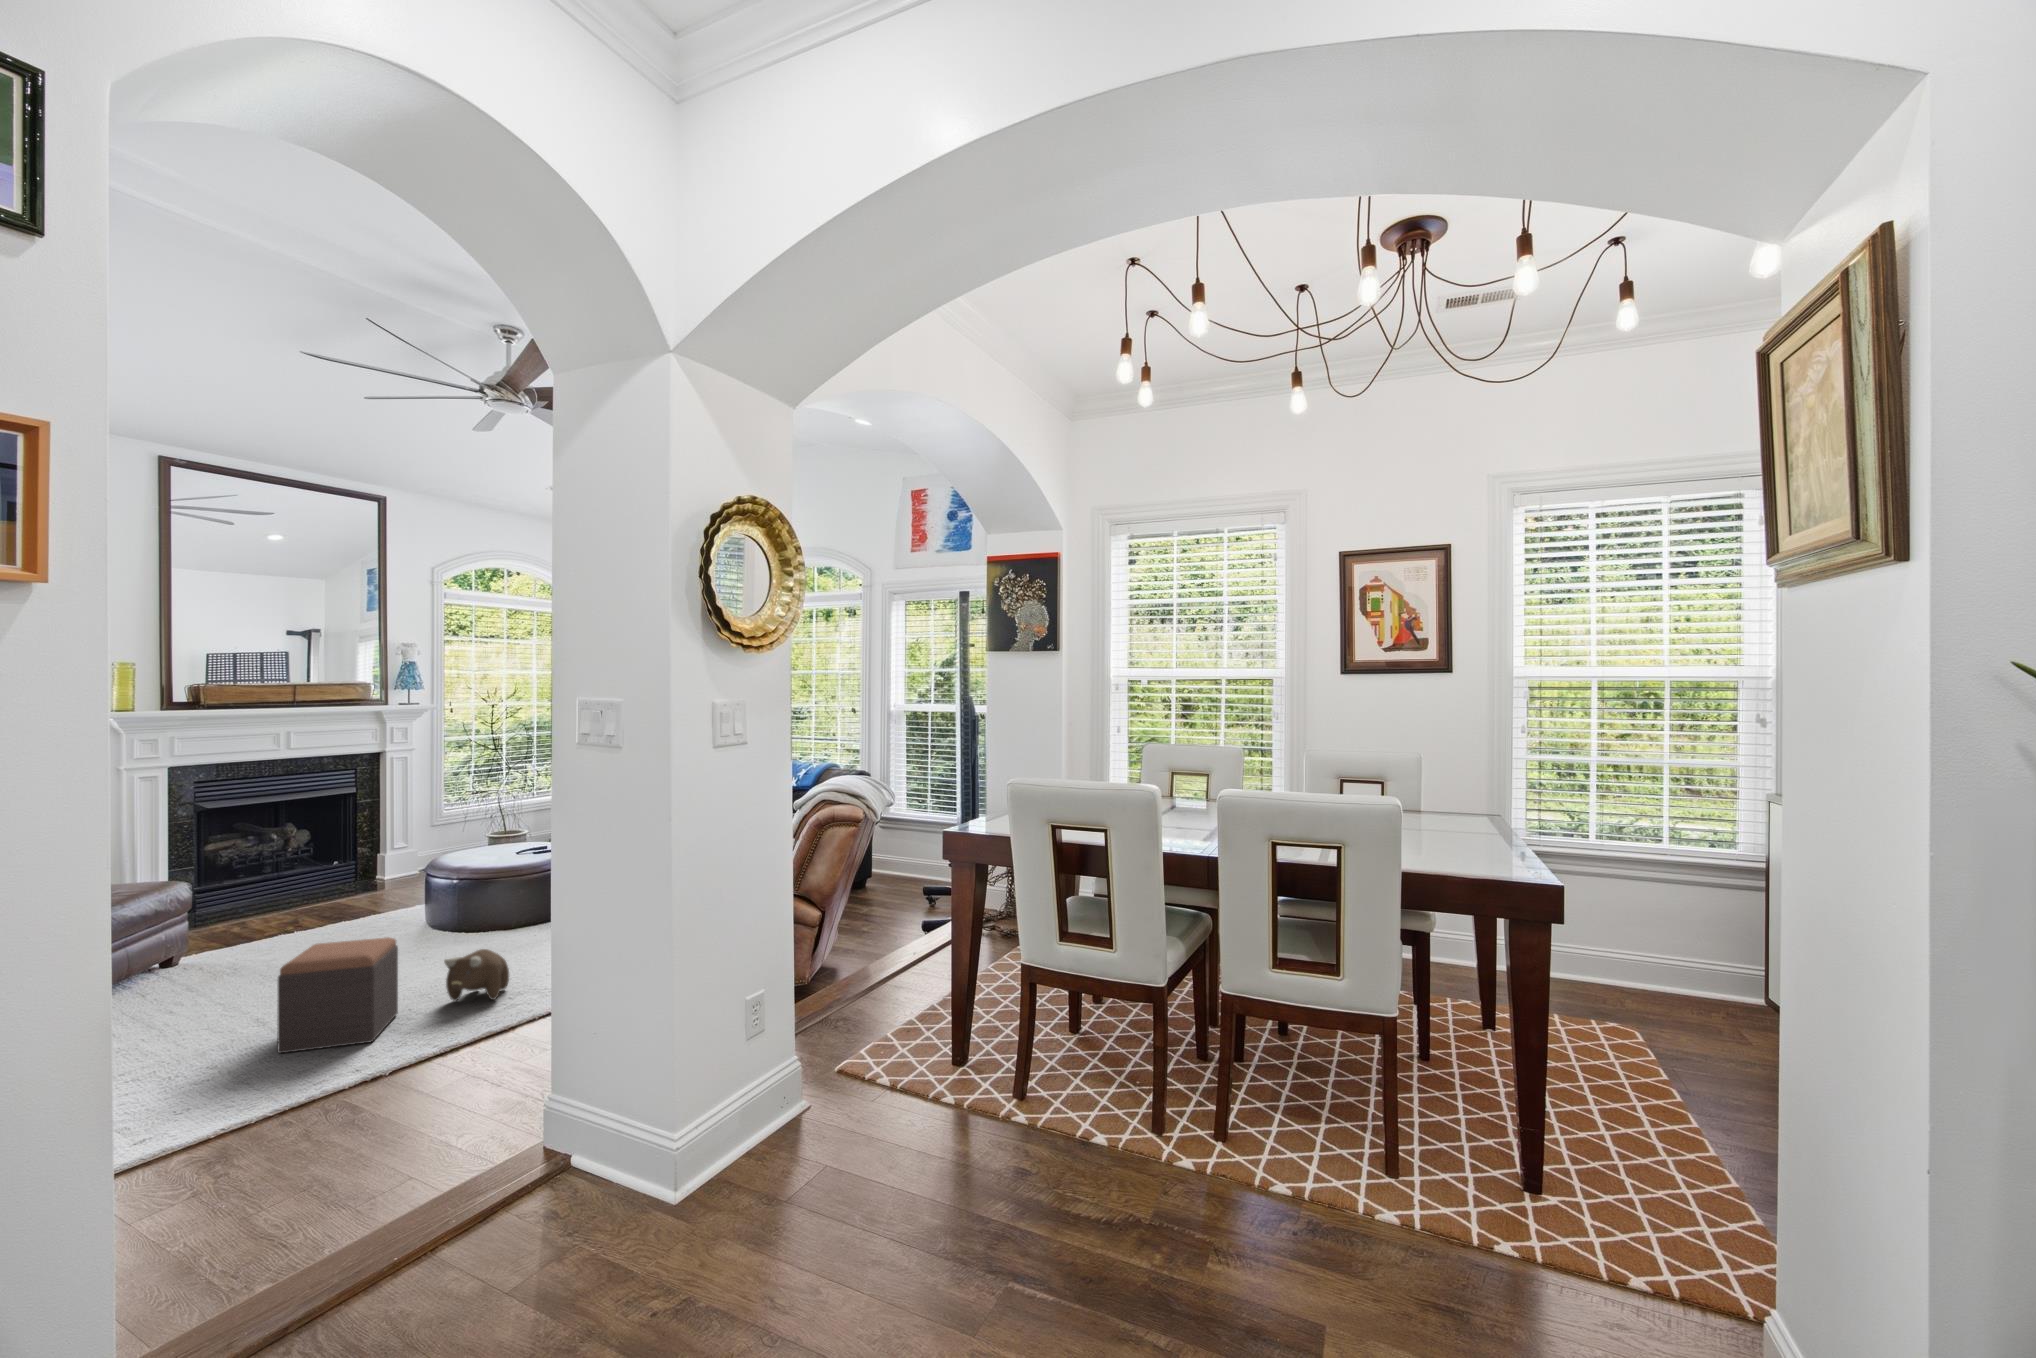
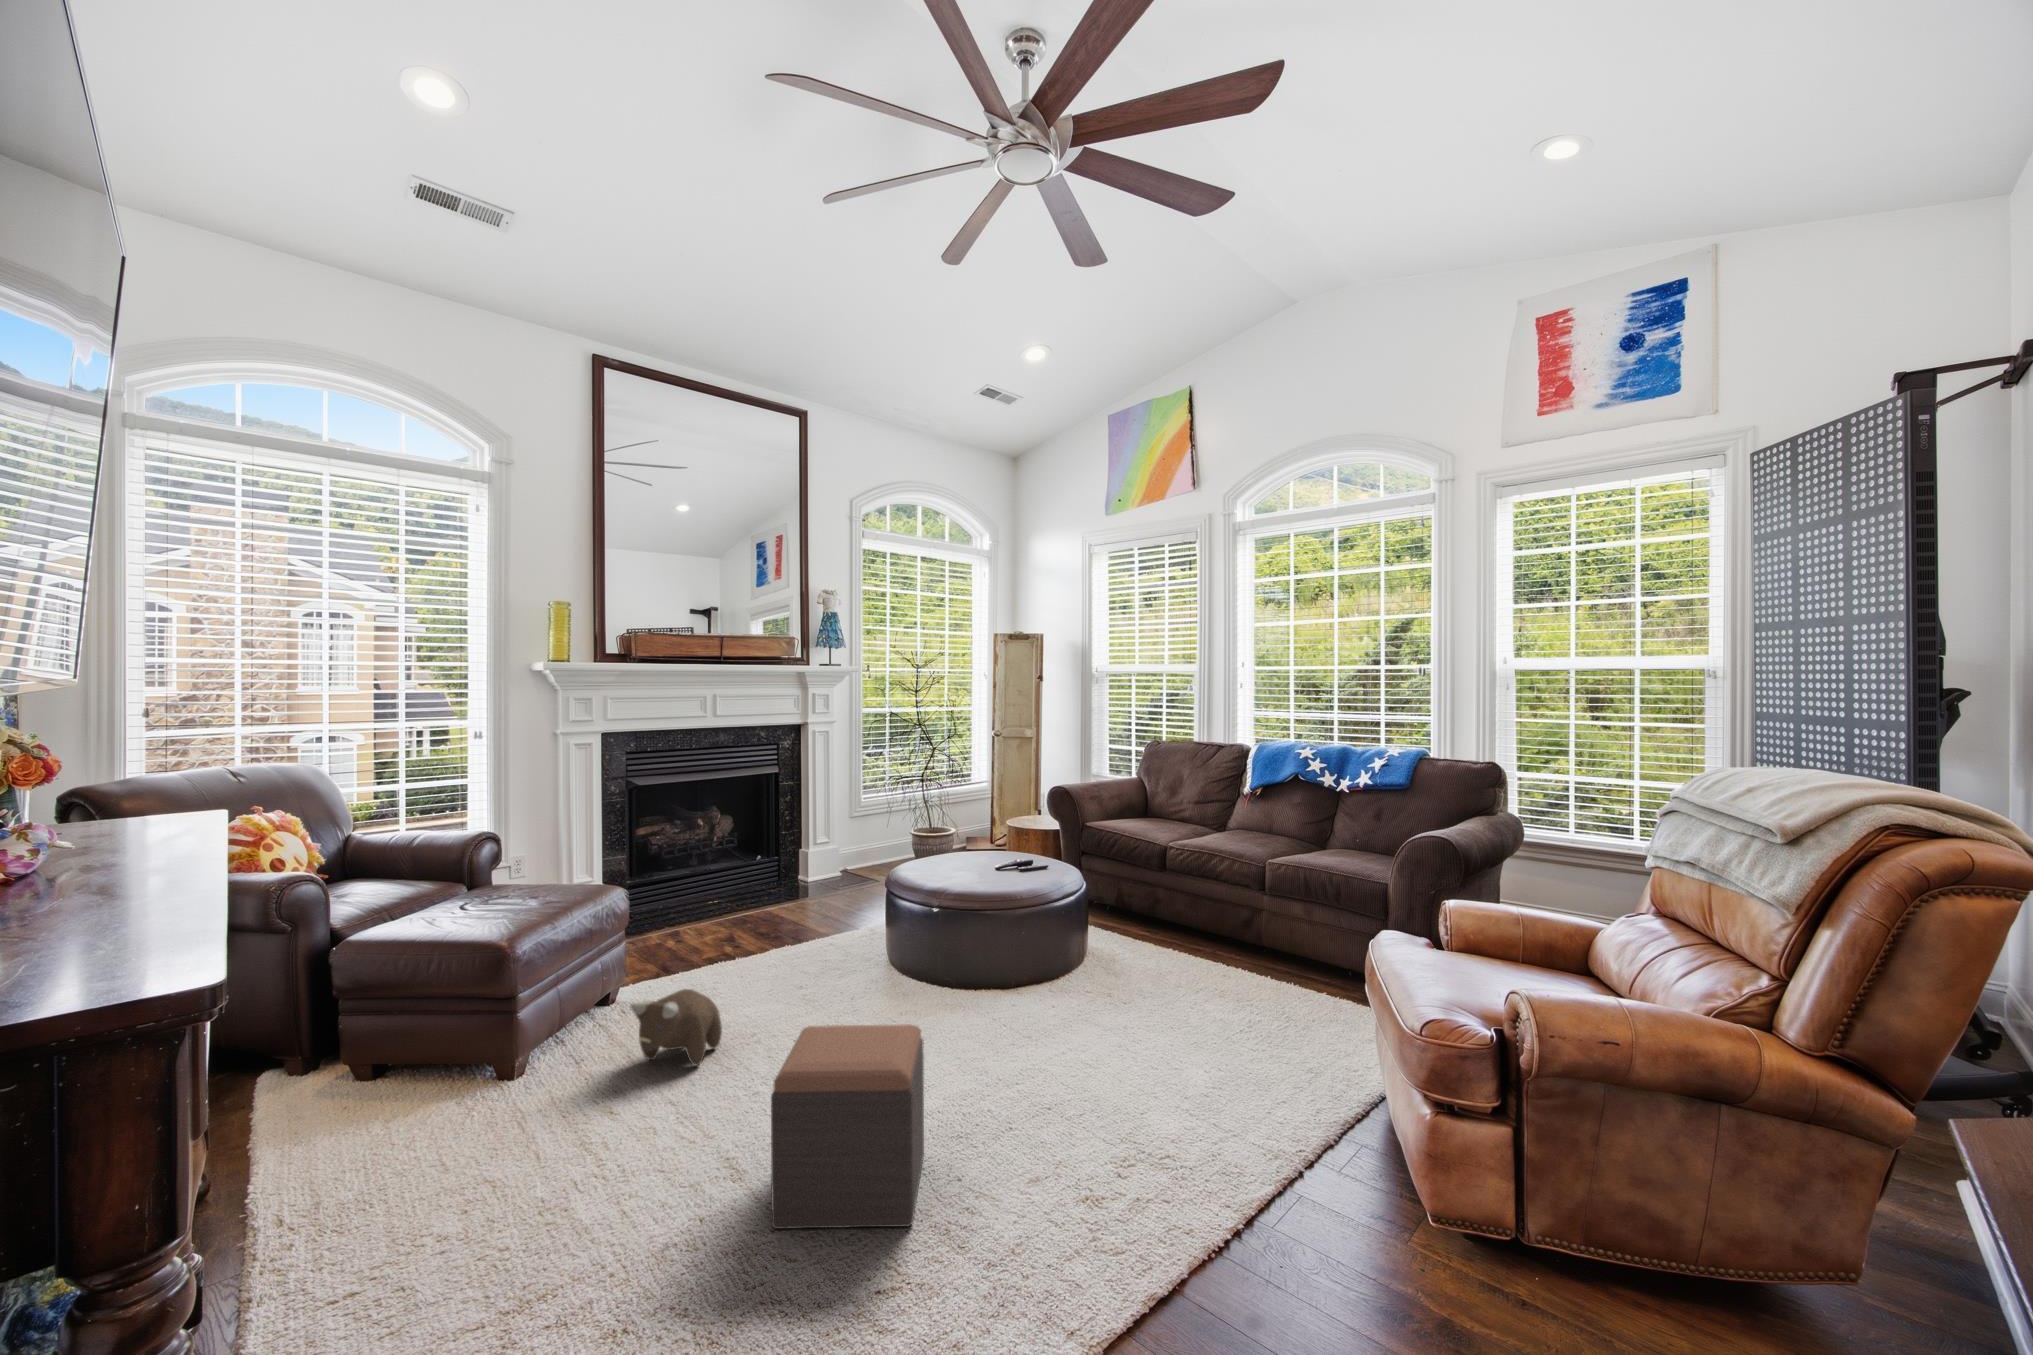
plush toy: present [444,949,509,1001] -> present [631,989,722,1066]

